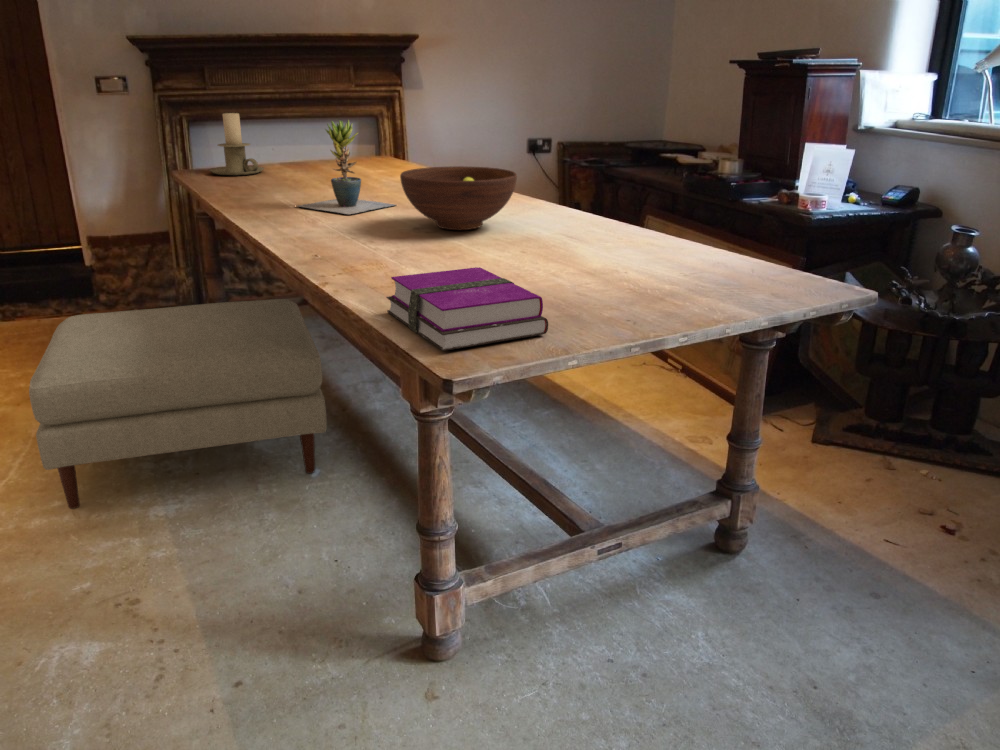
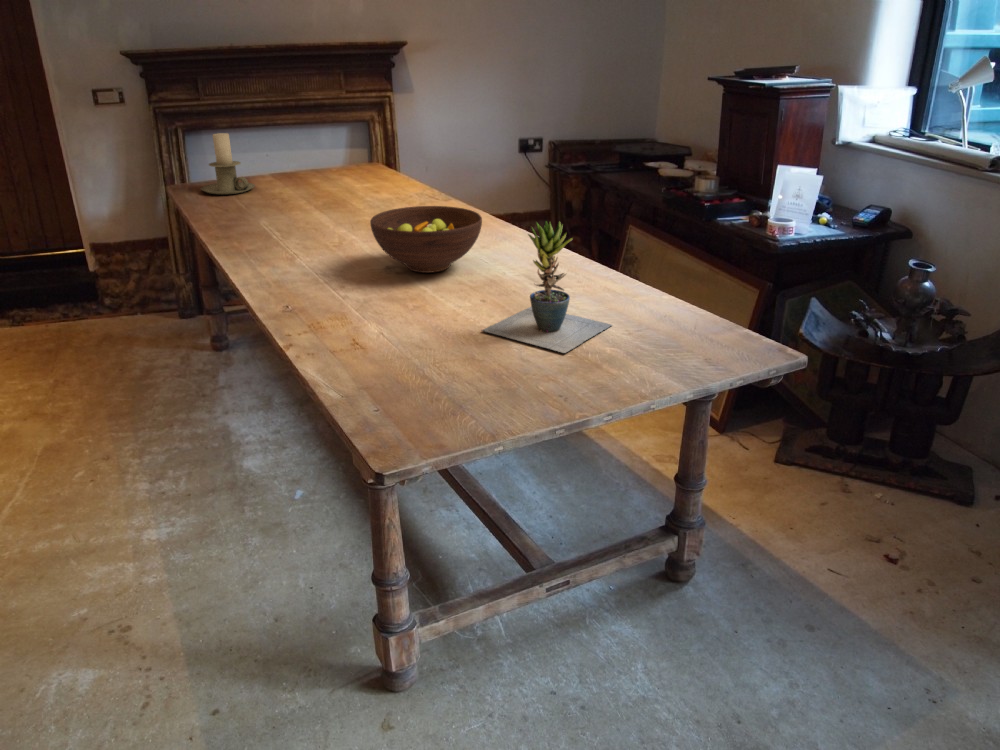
potted plant: present [299,120,394,214] -> present [482,221,612,353]
hardback book: present [386,267,548,351] -> none [339,340,482,438]
ottoman: present [29,299,327,509] -> none [28,323,308,533]

